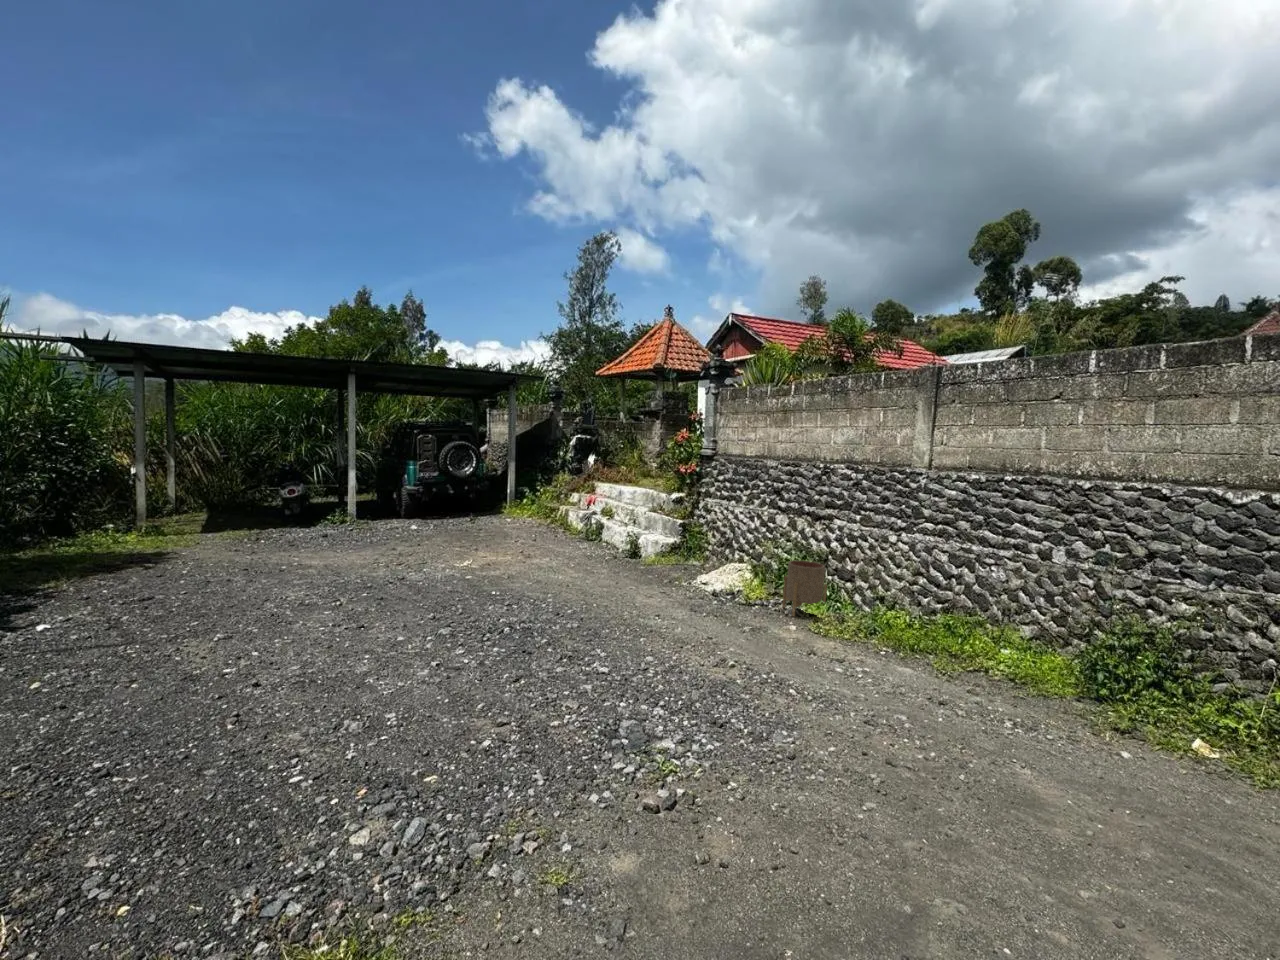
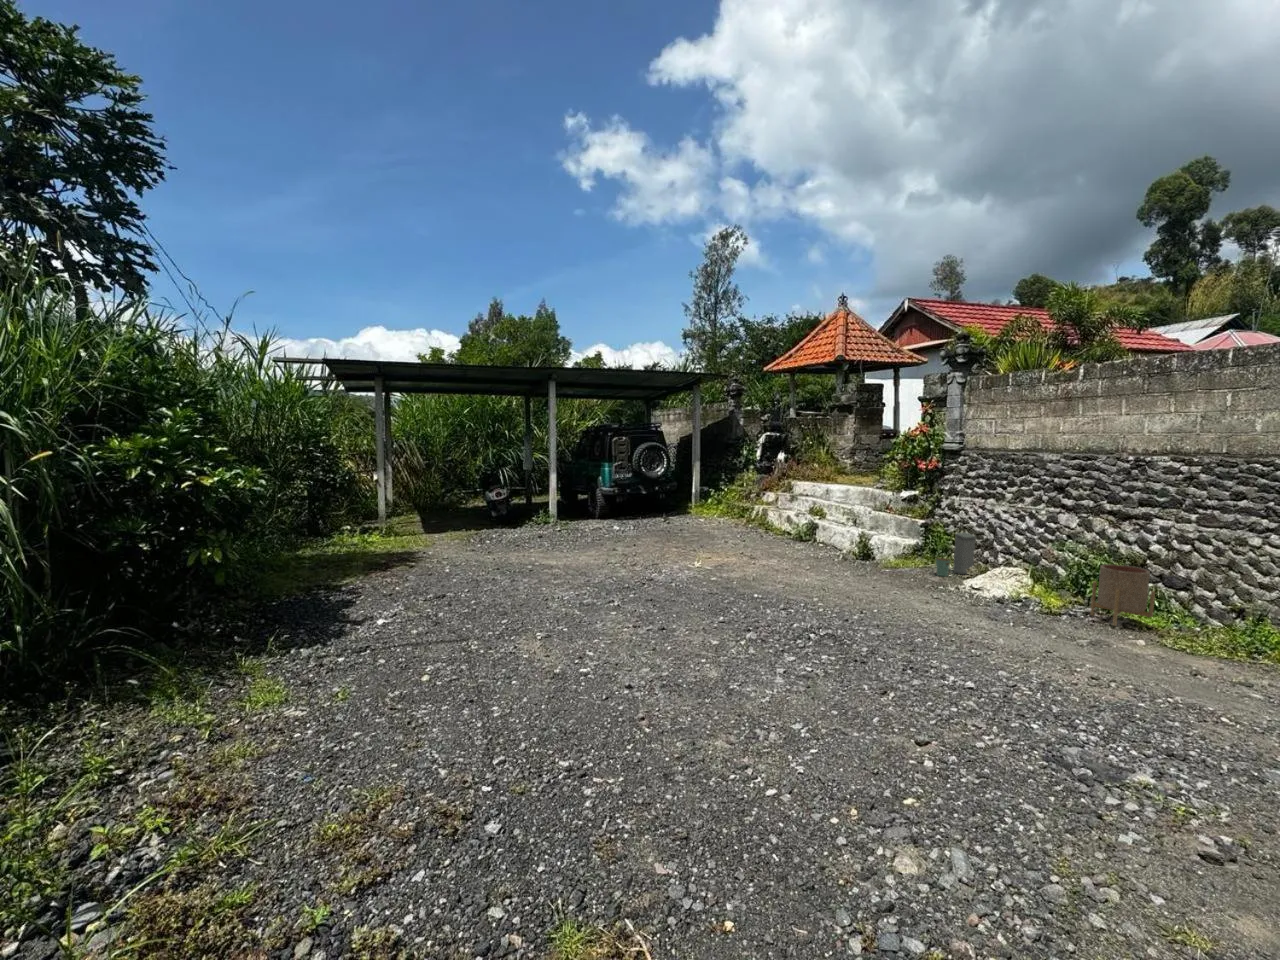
trash can: none [683,533,721,574] -> present [936,532,976,576]

